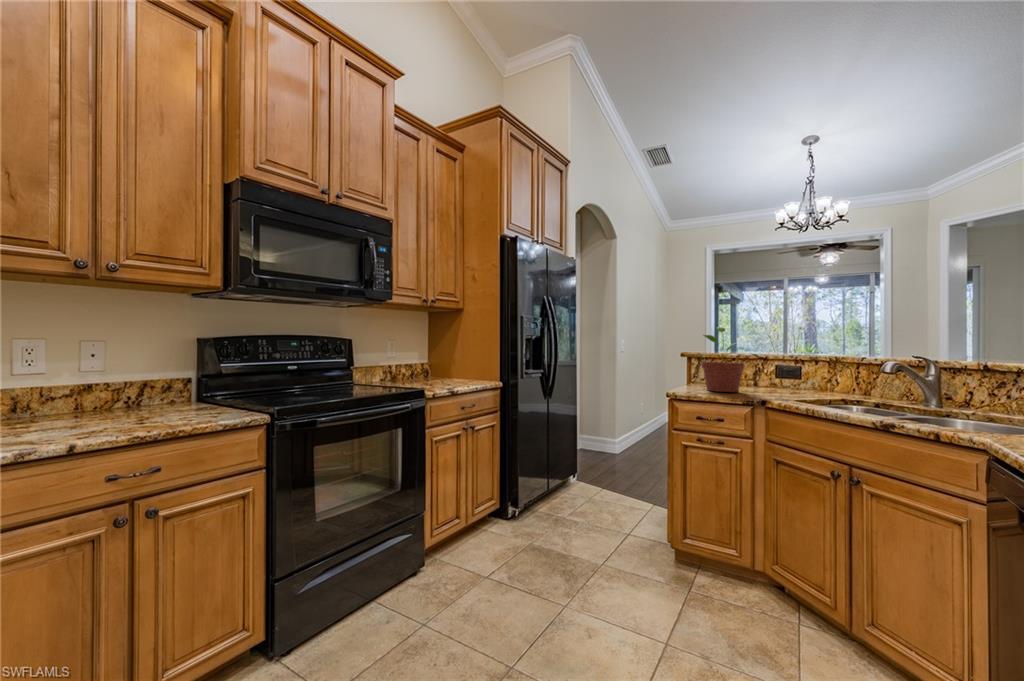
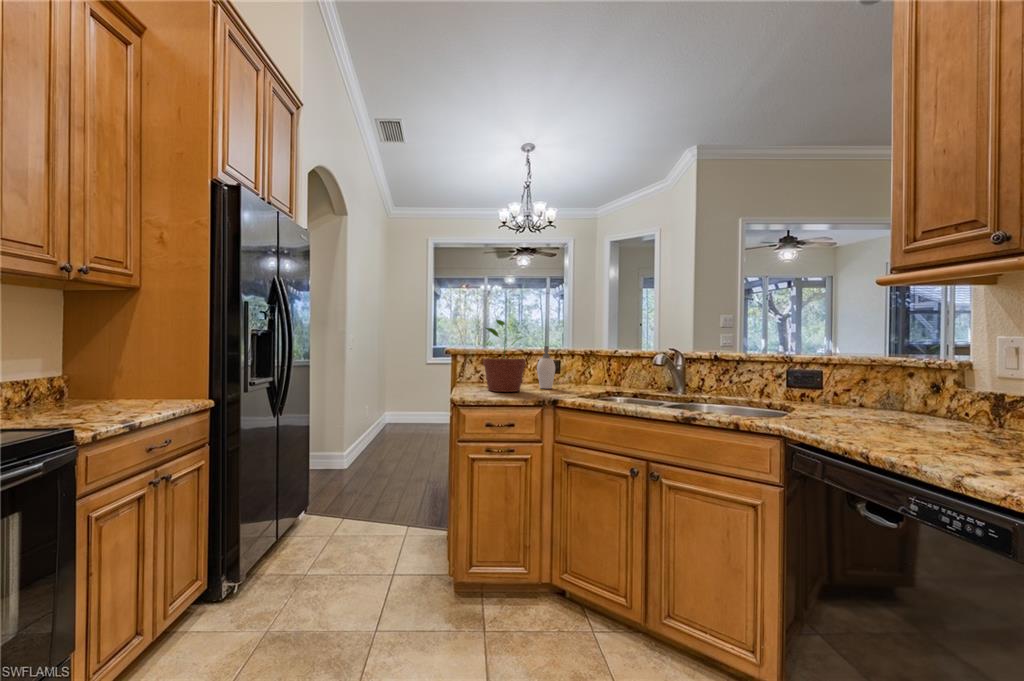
soap dispenser: none [765,351,793,393] -> present [537,346,555,389]

